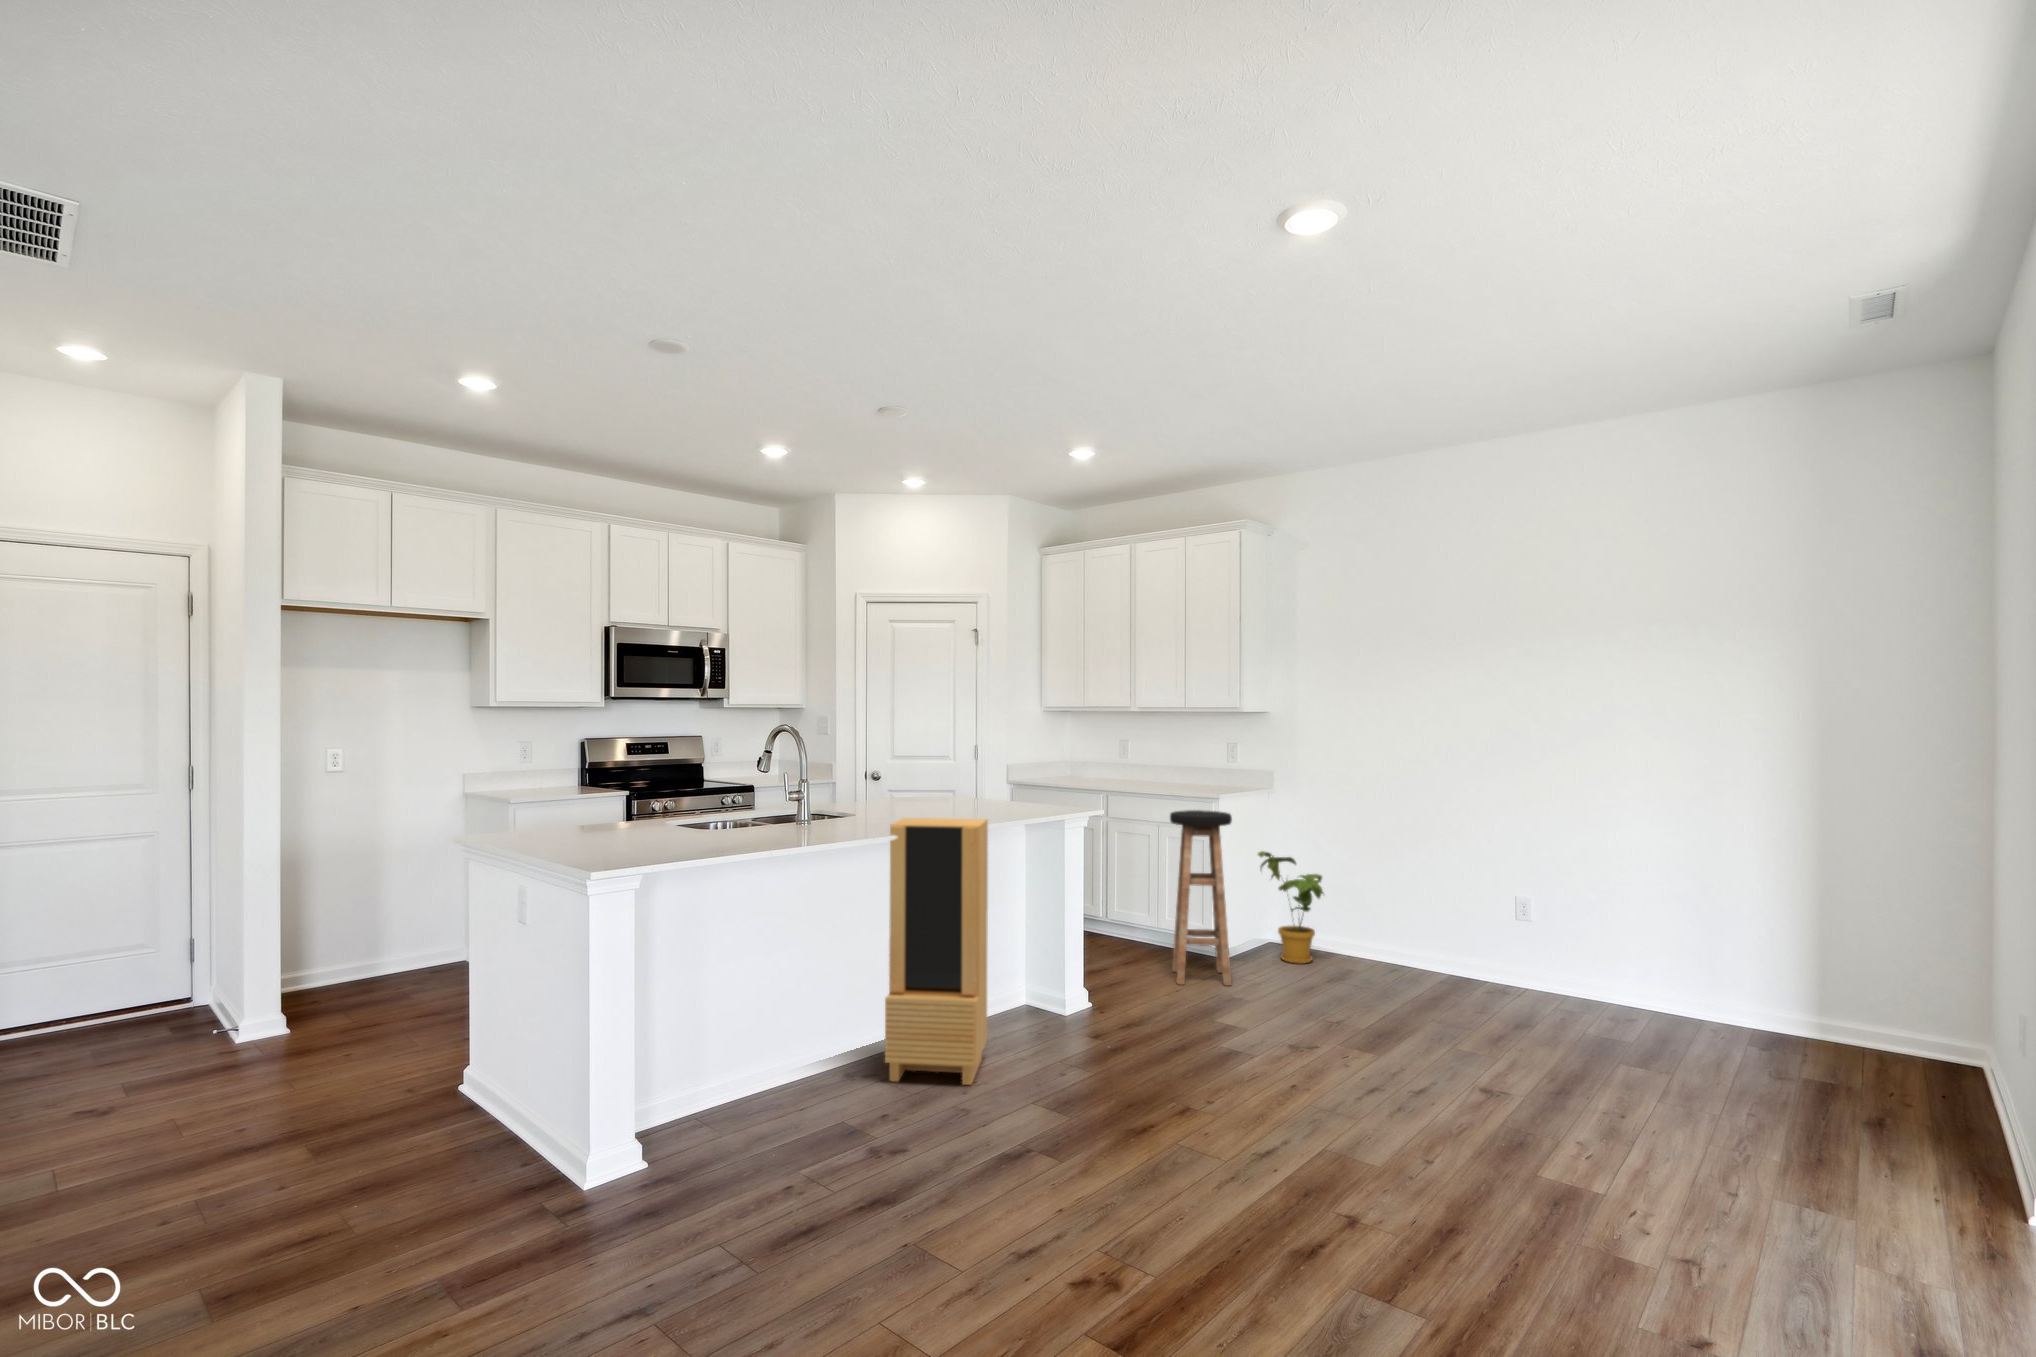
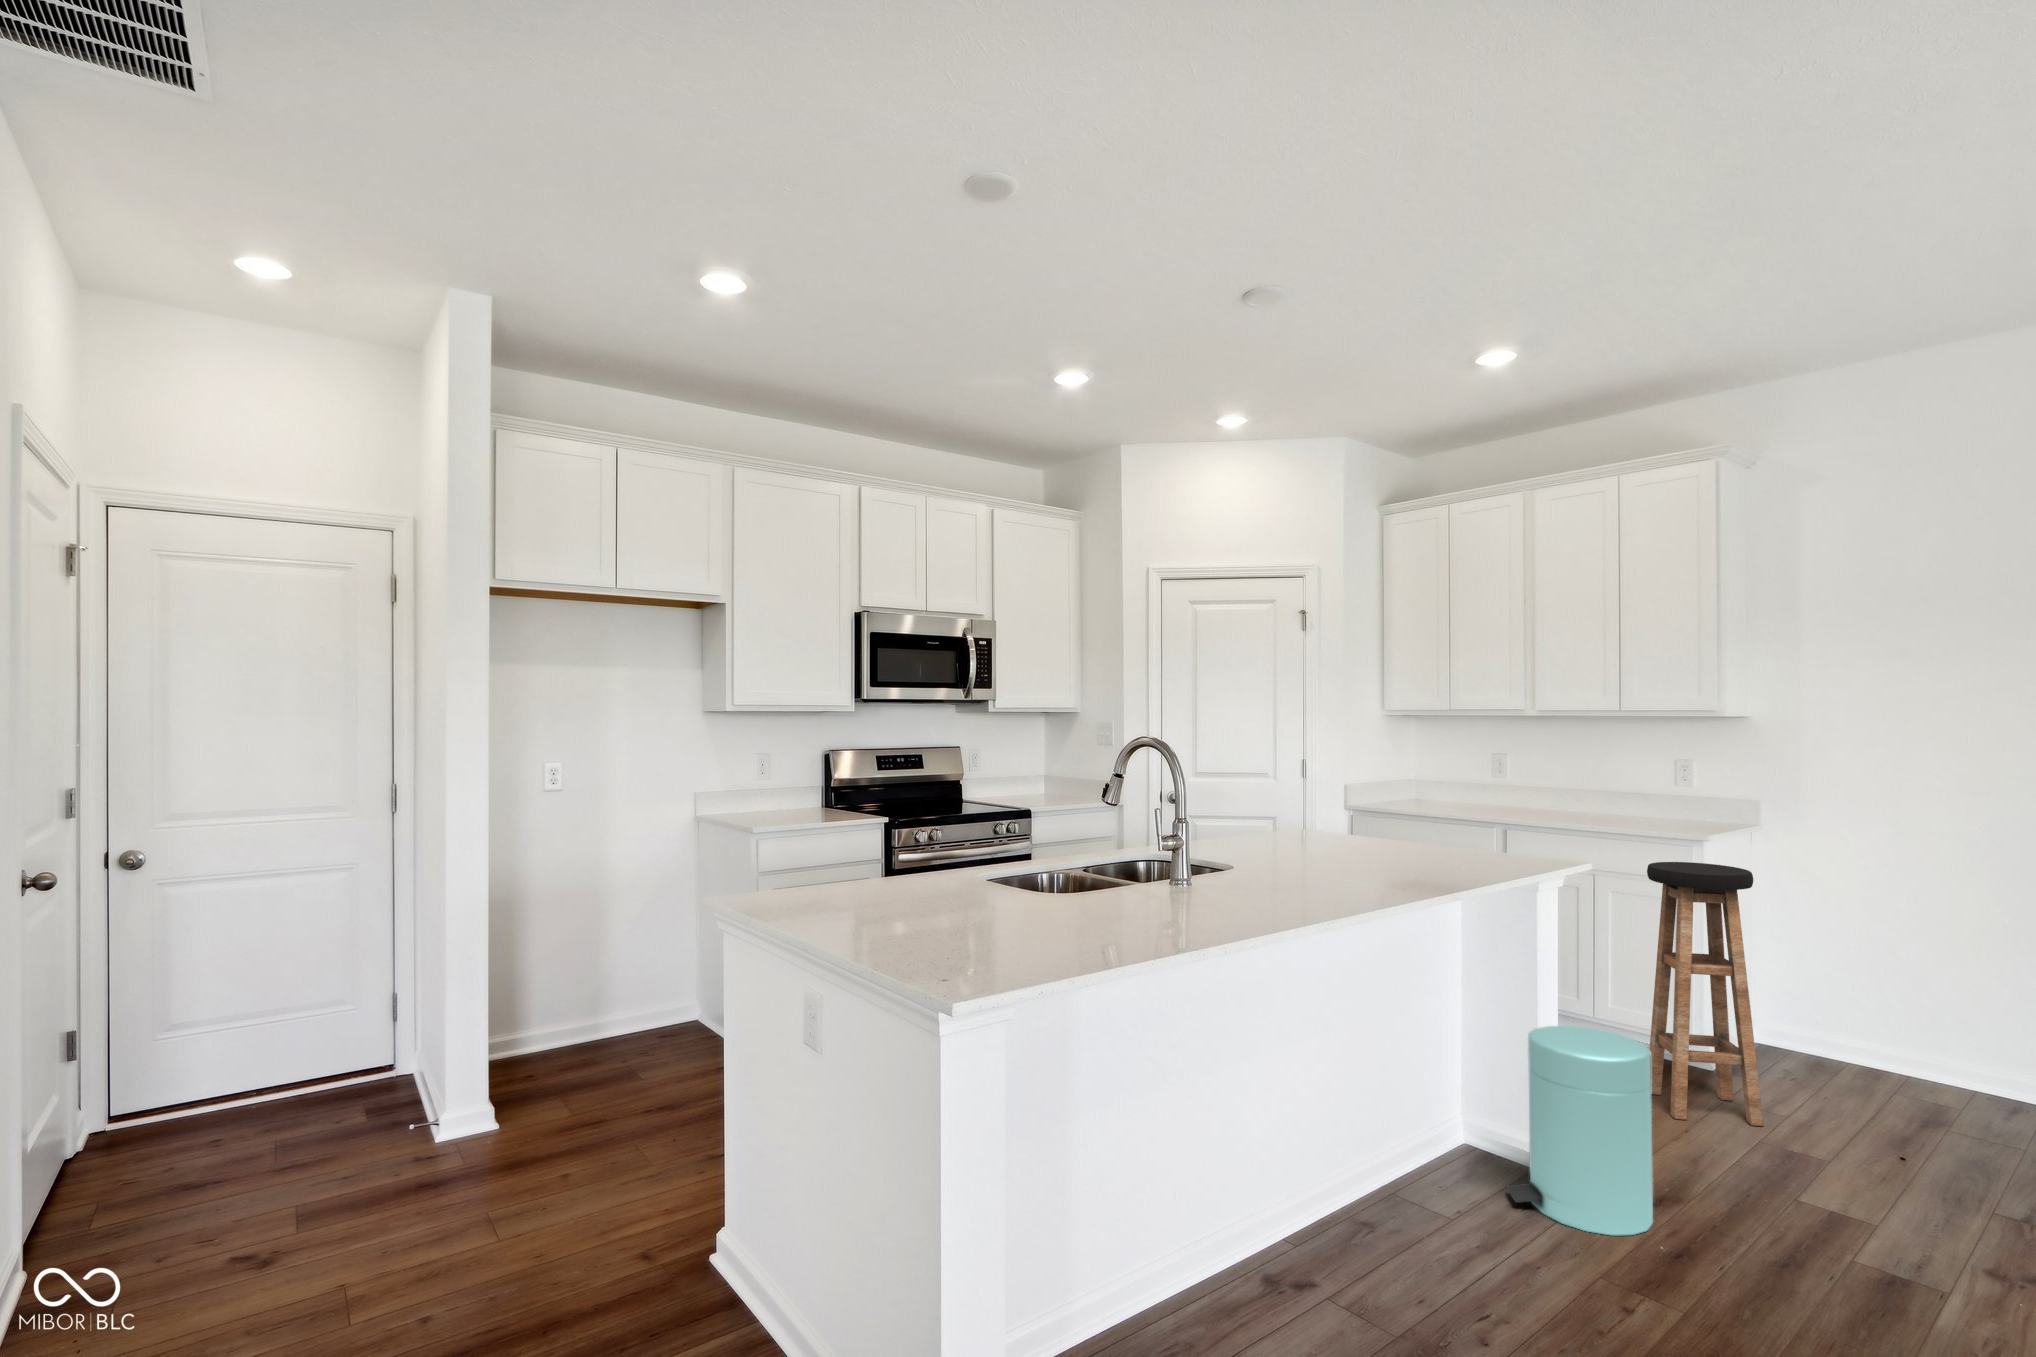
storage cabinet: present [885,818,988,1085] -> none [1330,881,1489,1316]
house plant: present [1258,851,1325,964] -> none [1761,921,1884,1088]
trash can: none [1033,915,1117,1044] -> present [1507,1026,1653,1235]

